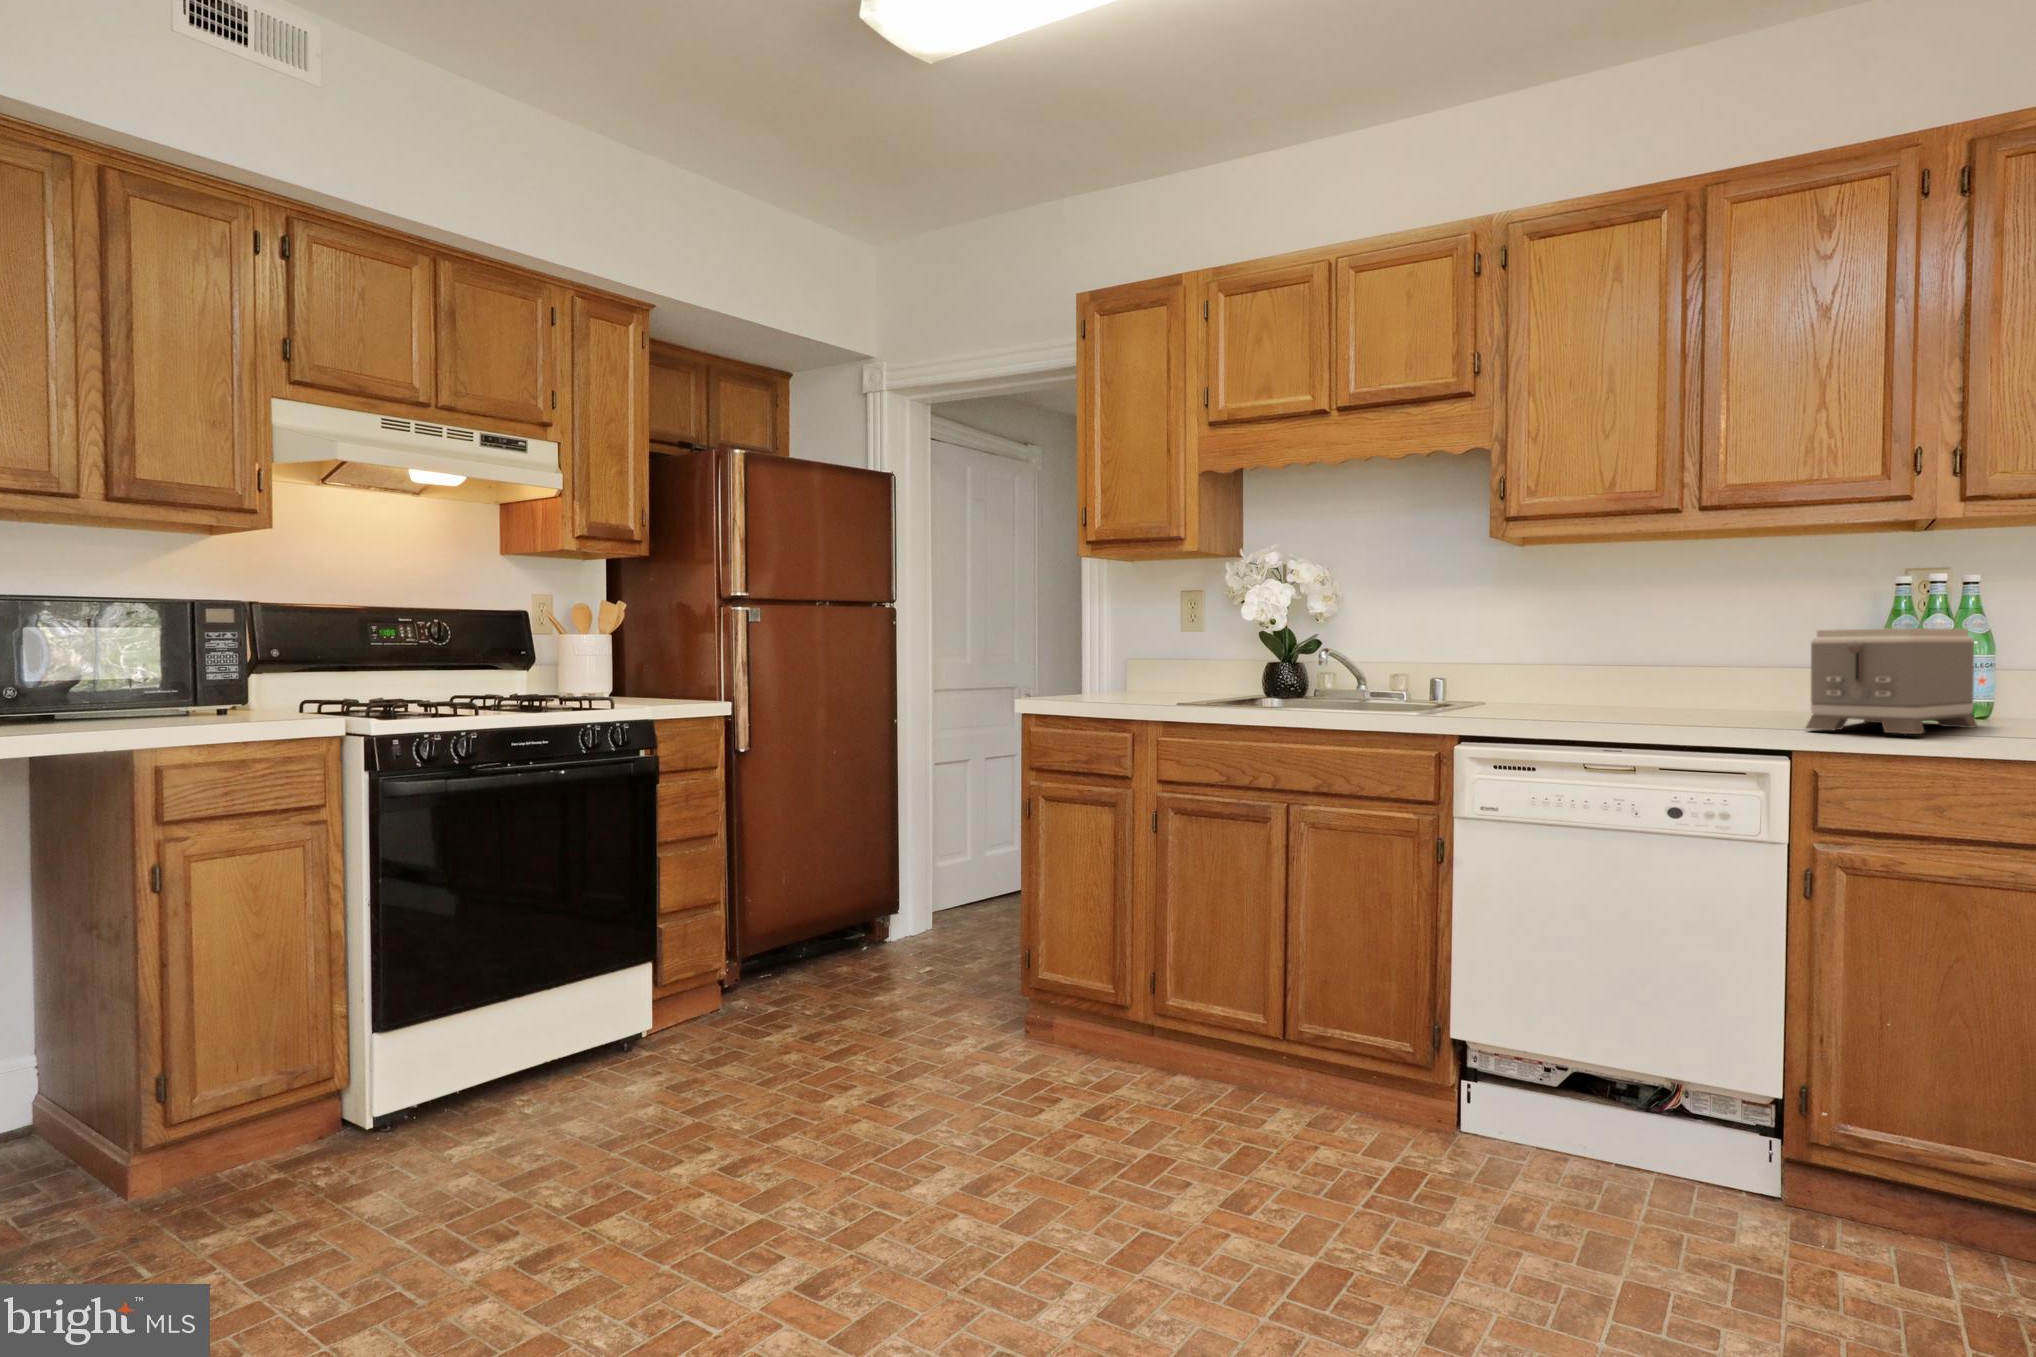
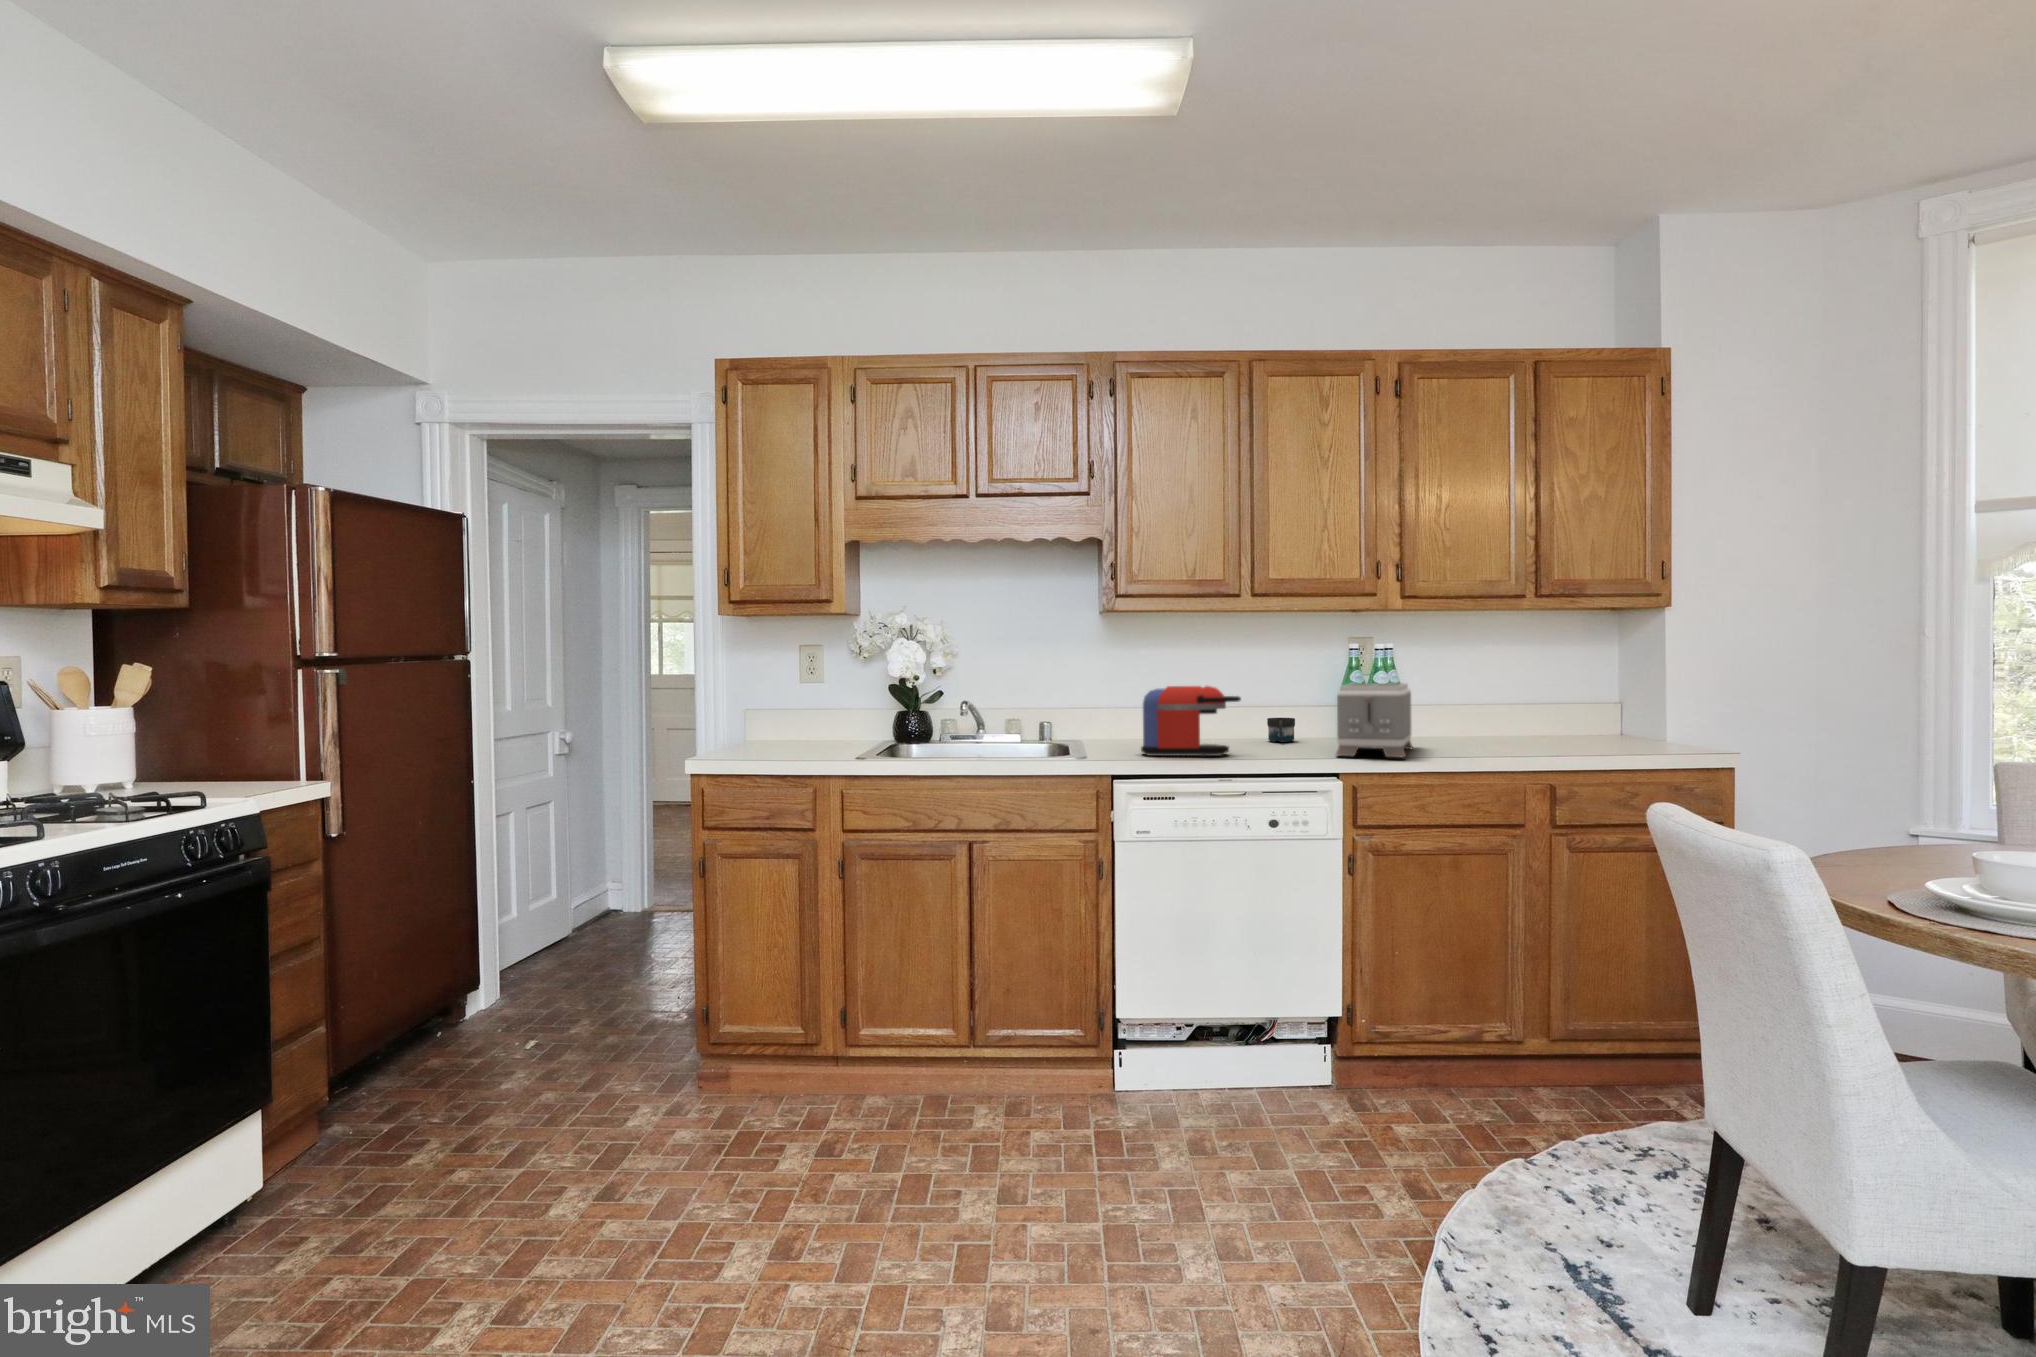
coffee maker: none [1523,631,1663,723] -> present [1141,686,1241,756]
mug: none [1746,681,1790,714] -> present [1267,718,1295,742]

